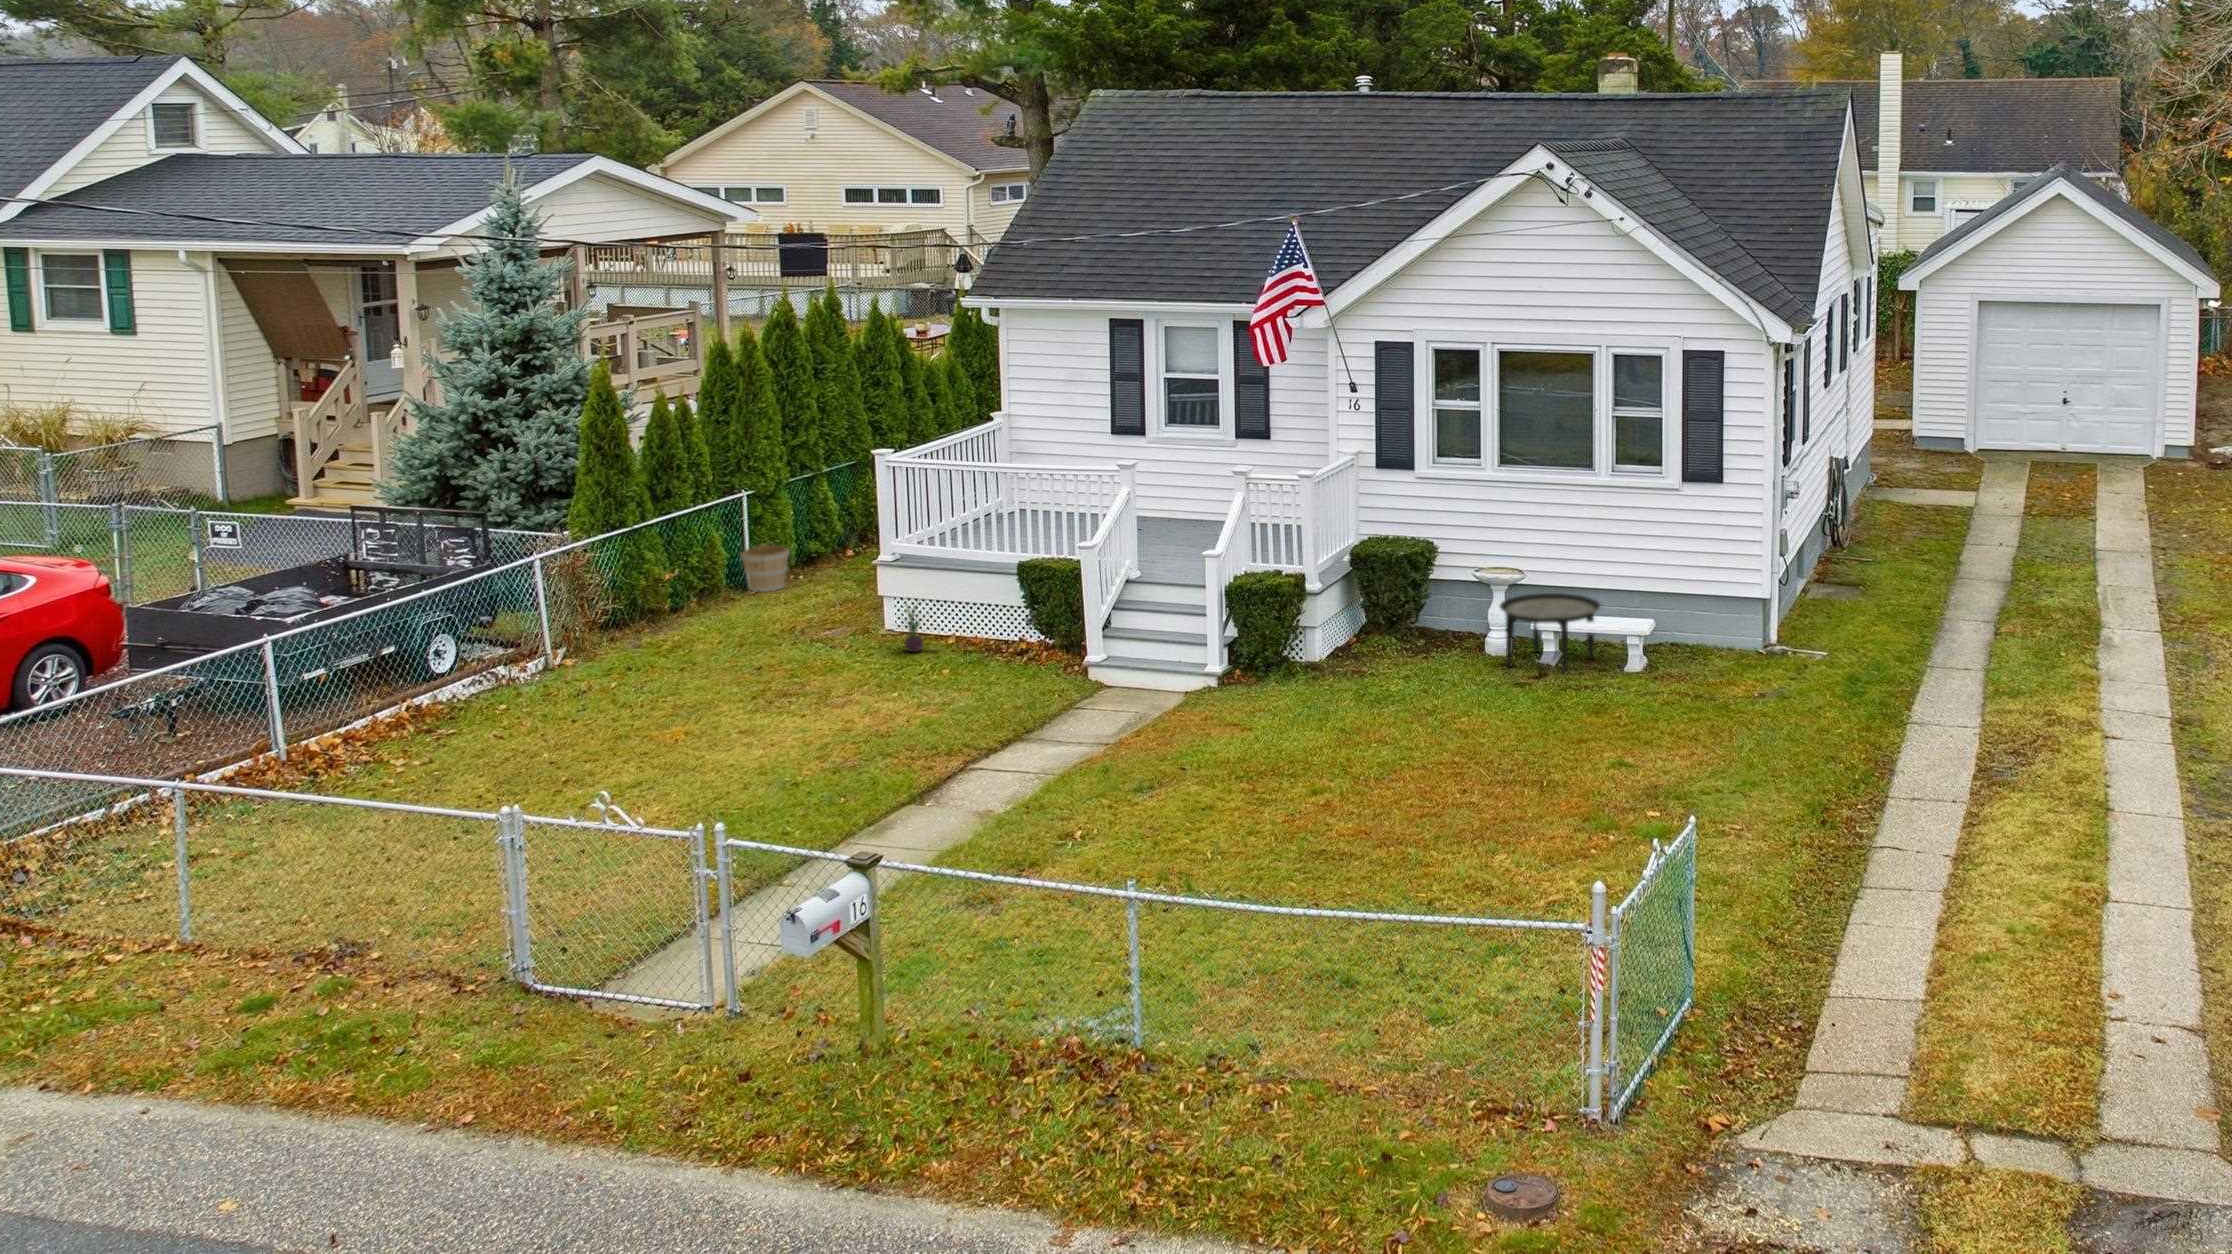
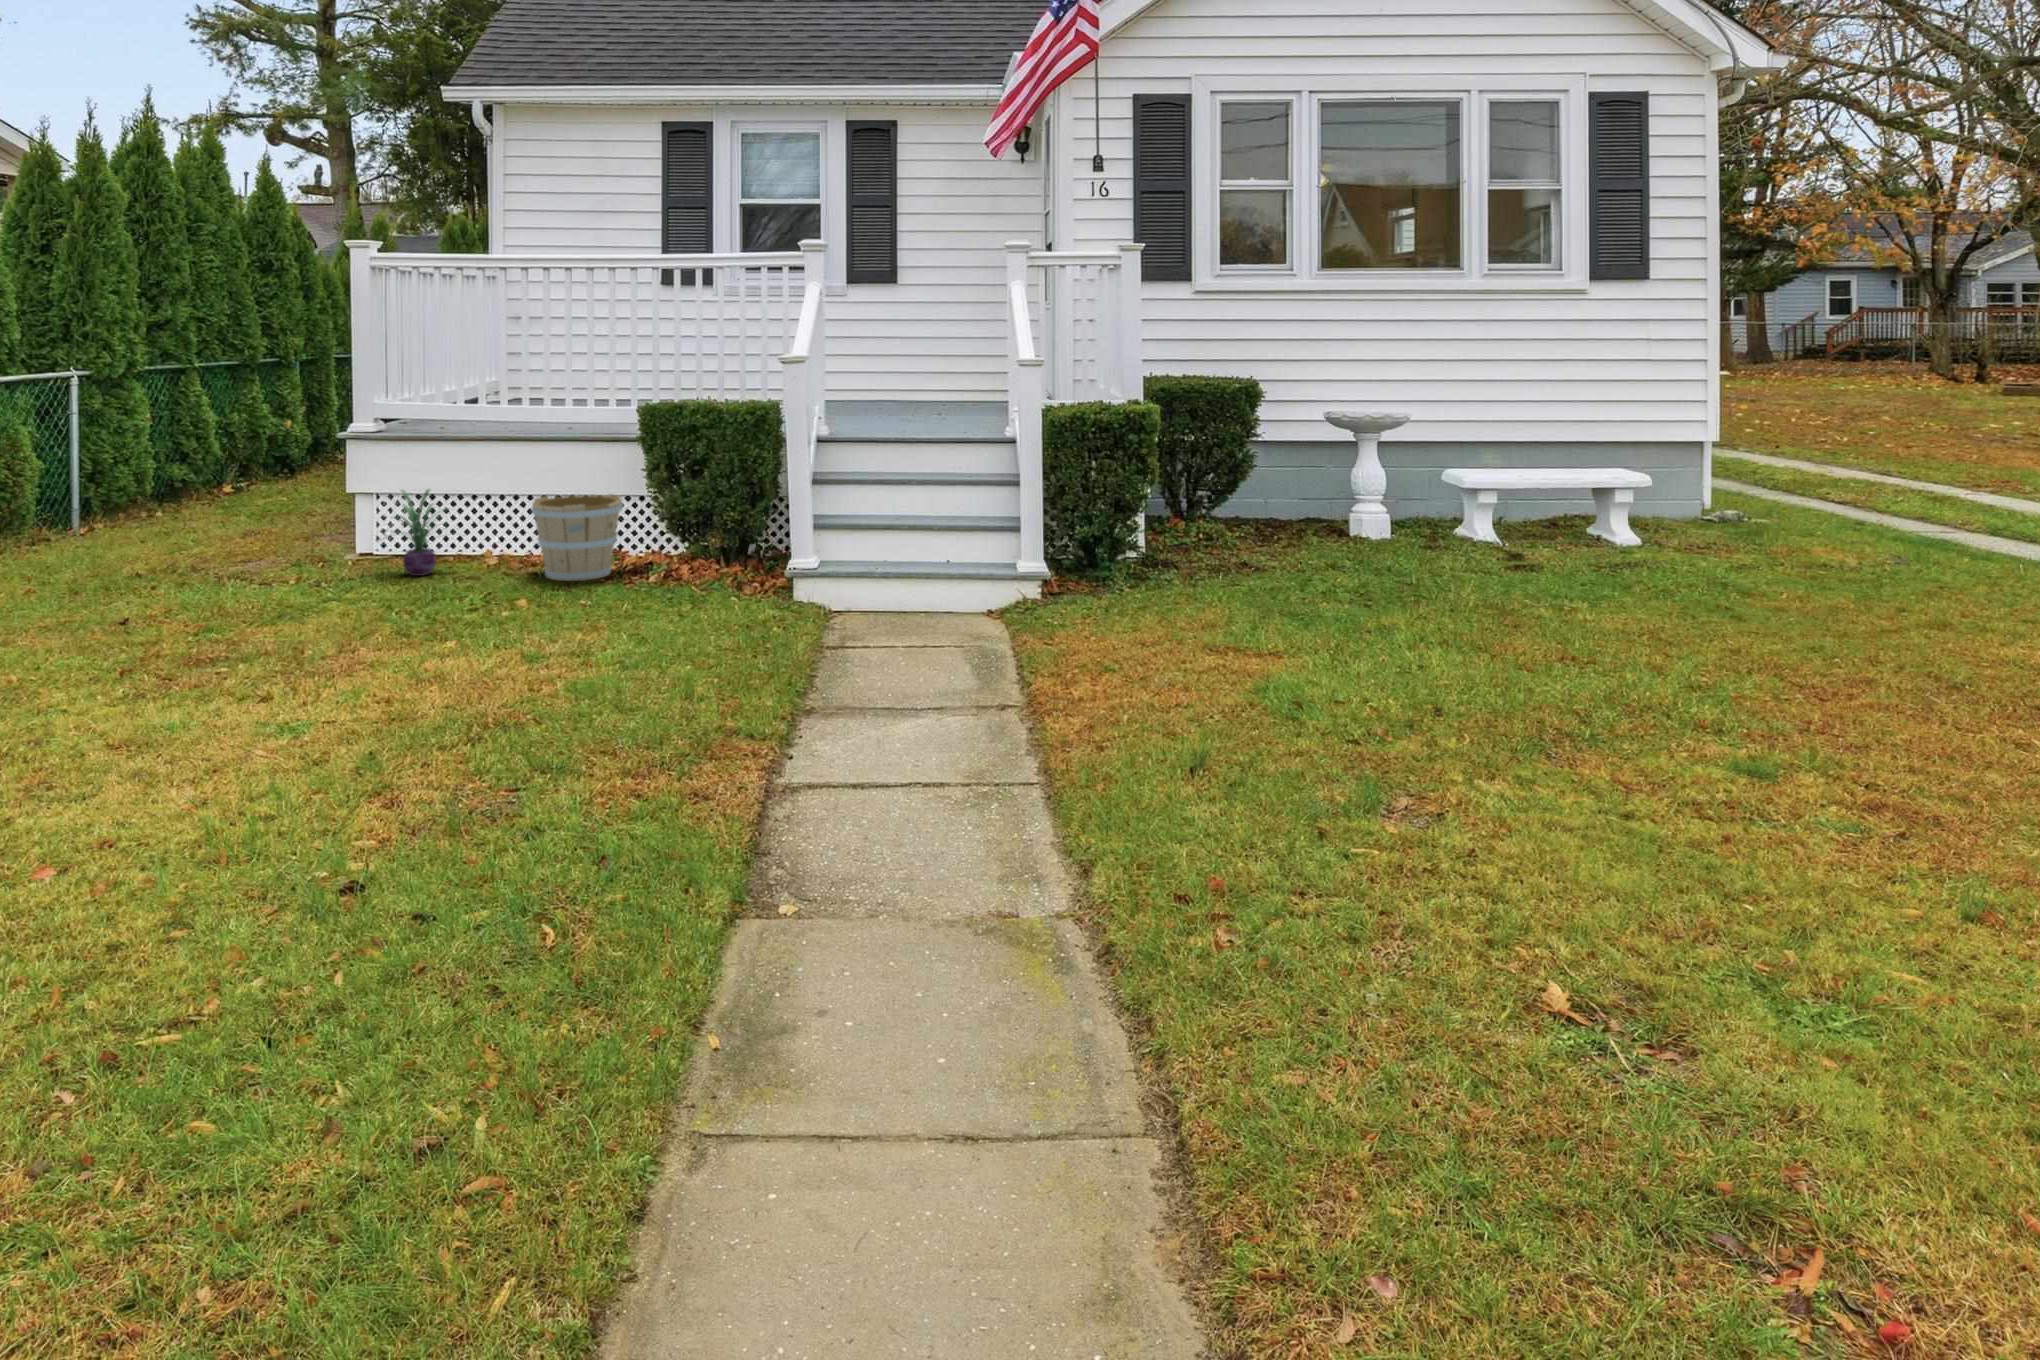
wooden bucket: present [740,545,789,592] -> present [532,494,623,581]
round table: present [1500,593,1600,675] -> none [1355,453,1516,560]

